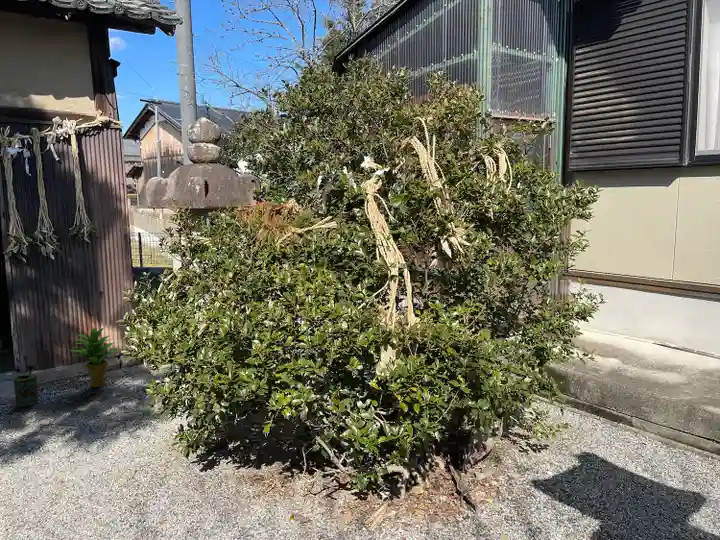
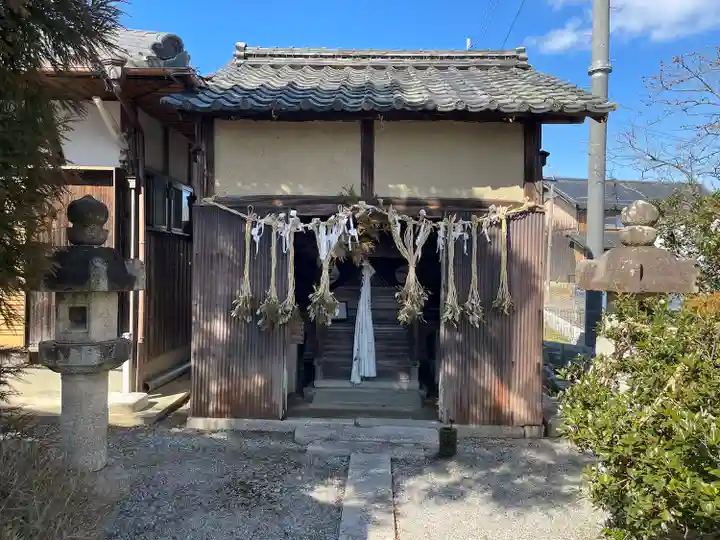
potted plant: present [71,328,119,387] -> none [485,395,528,452]

